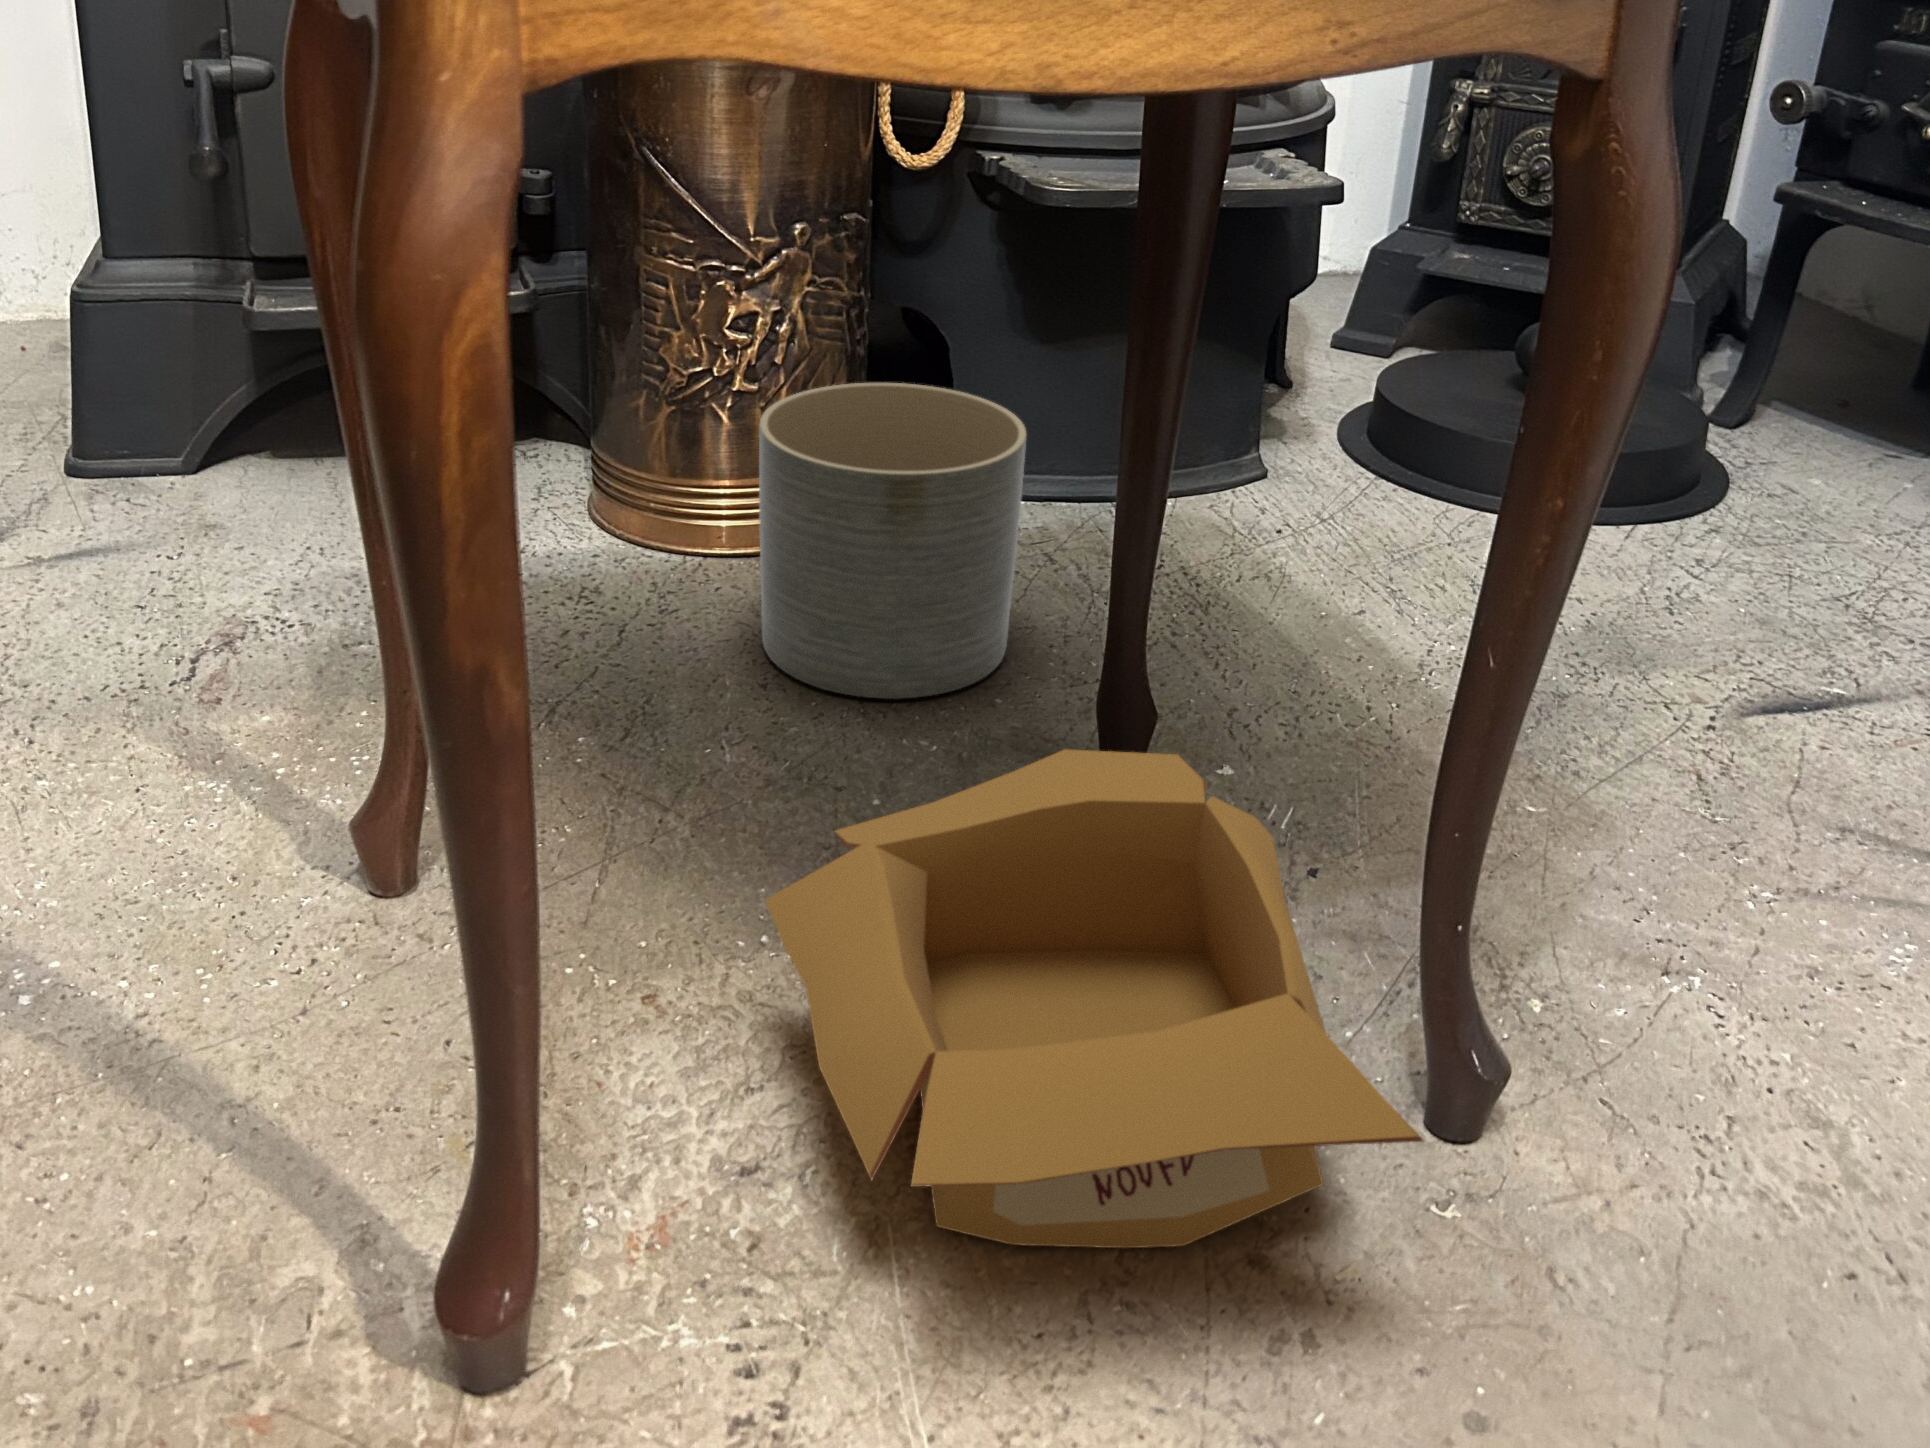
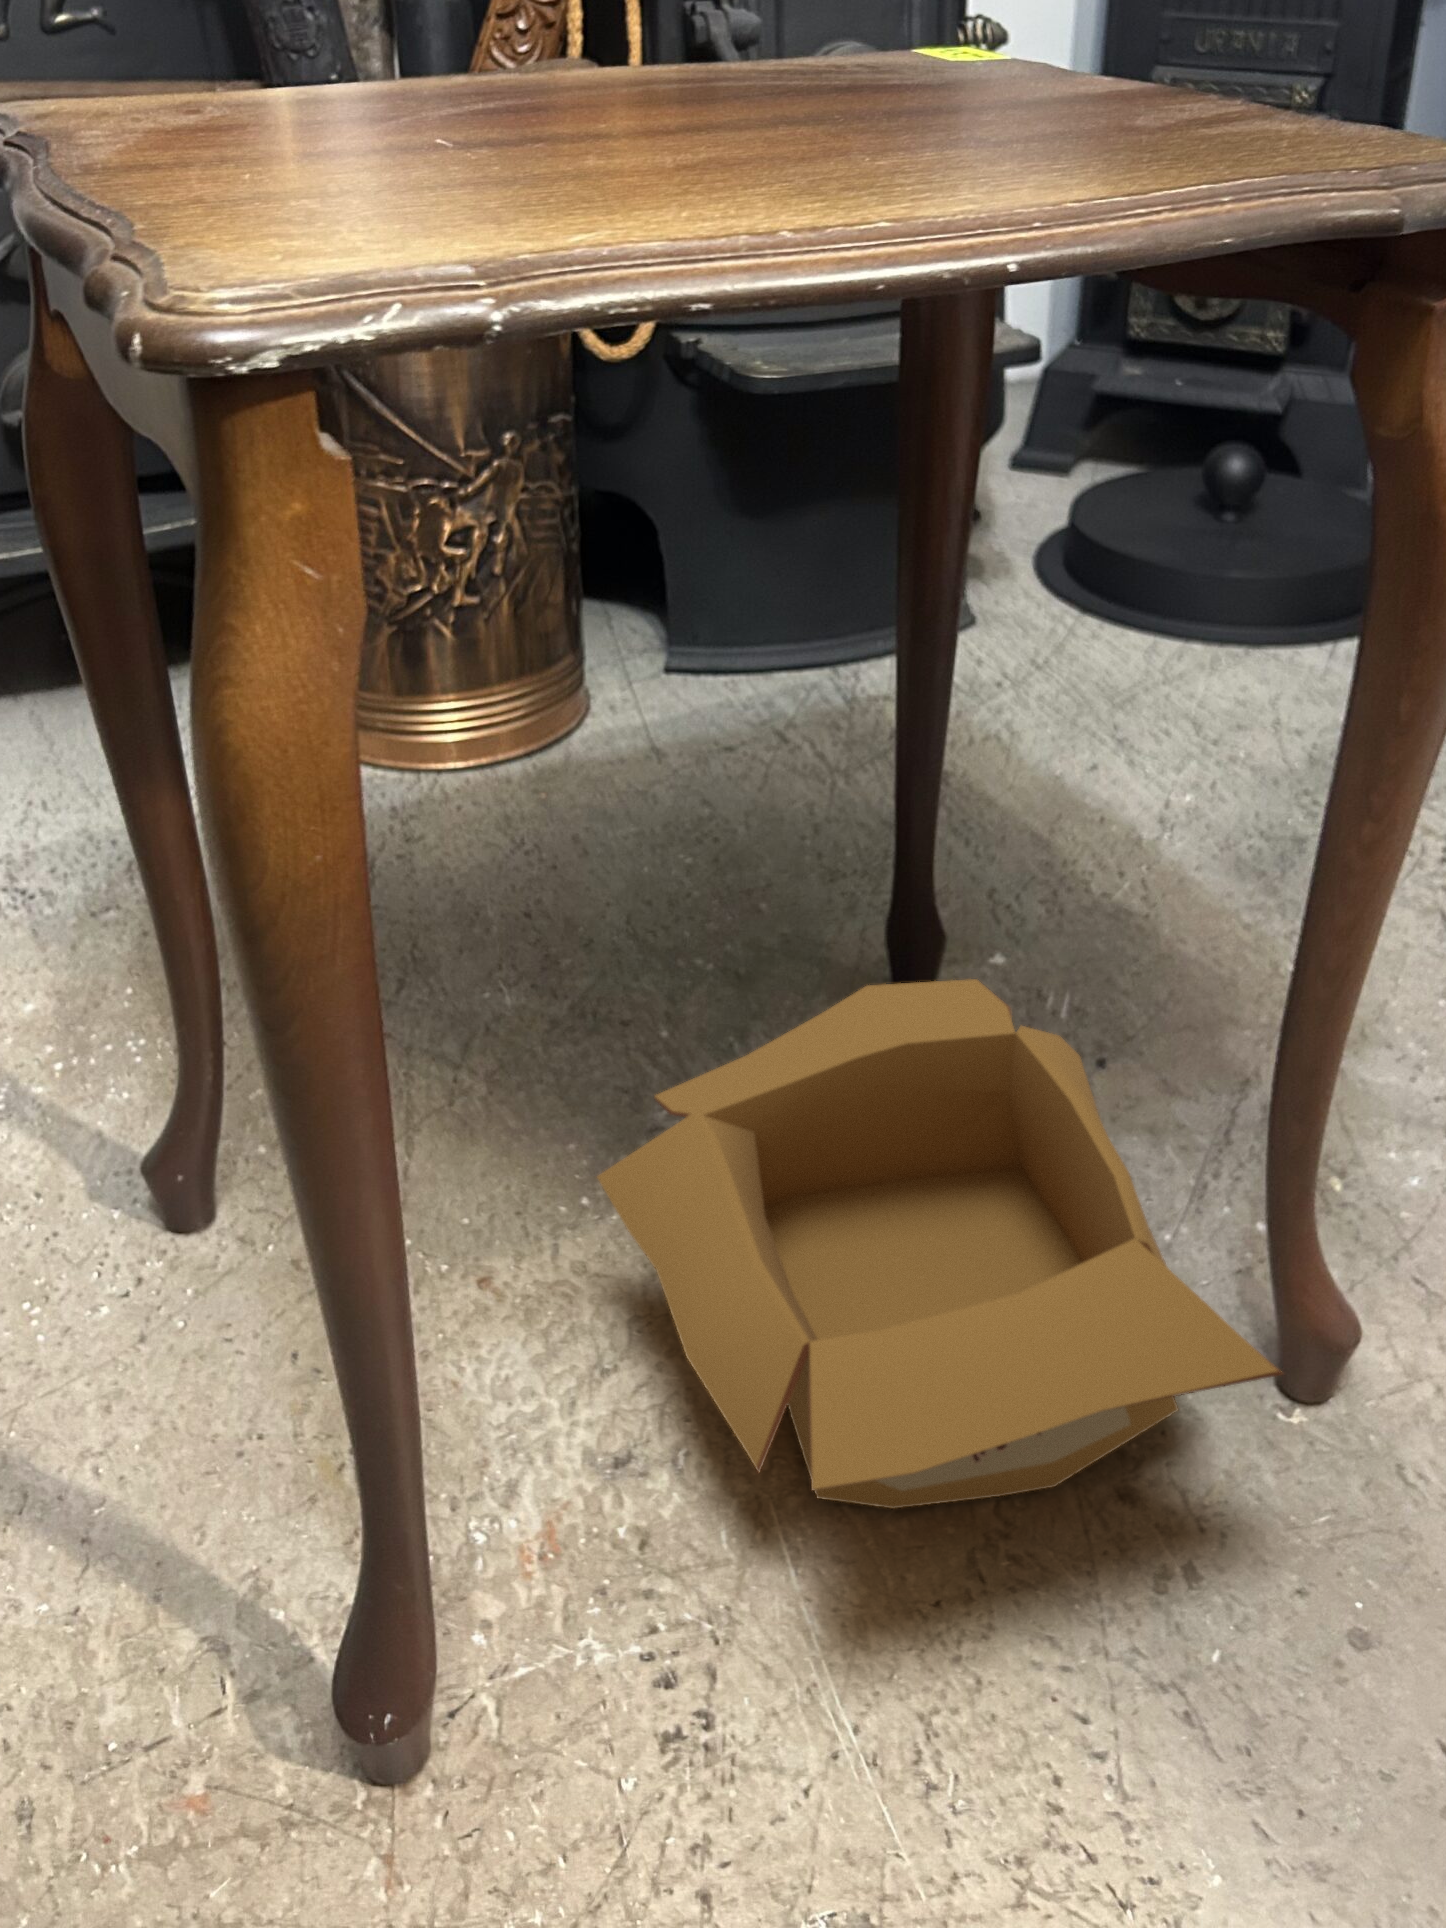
planter: present [759,383,1027,699] -> none [502,590,770,916]

